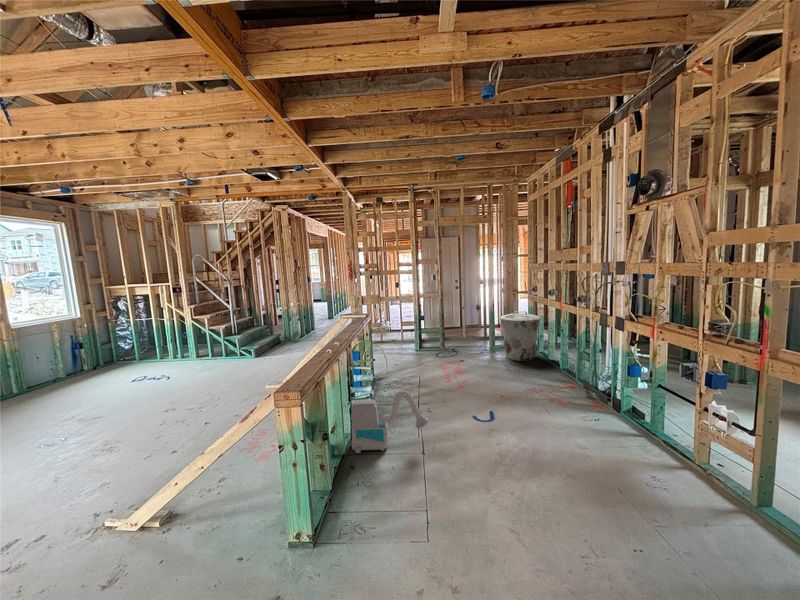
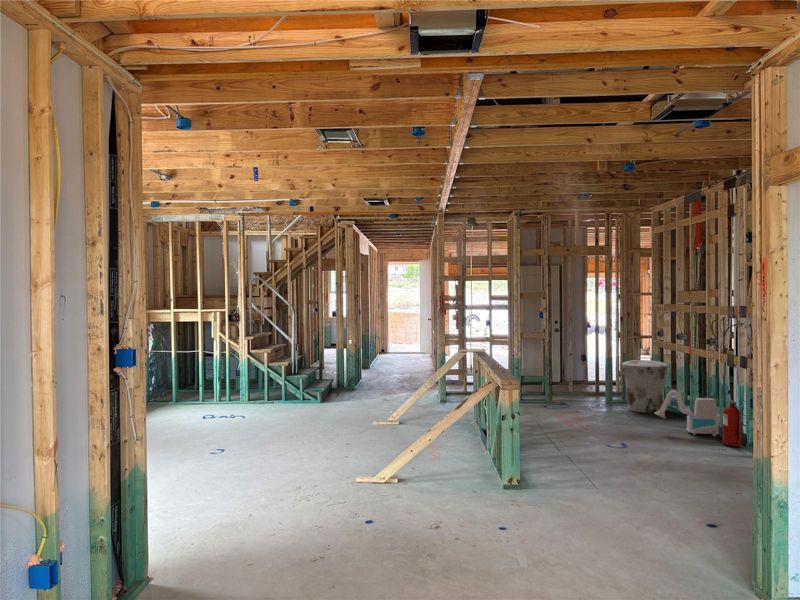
fire extinguisher: none [595,362,616,415] -> present [723,398,741,447]
vacuum cleaner: present [352,391,429,453] -> present [655,391,719,436]

